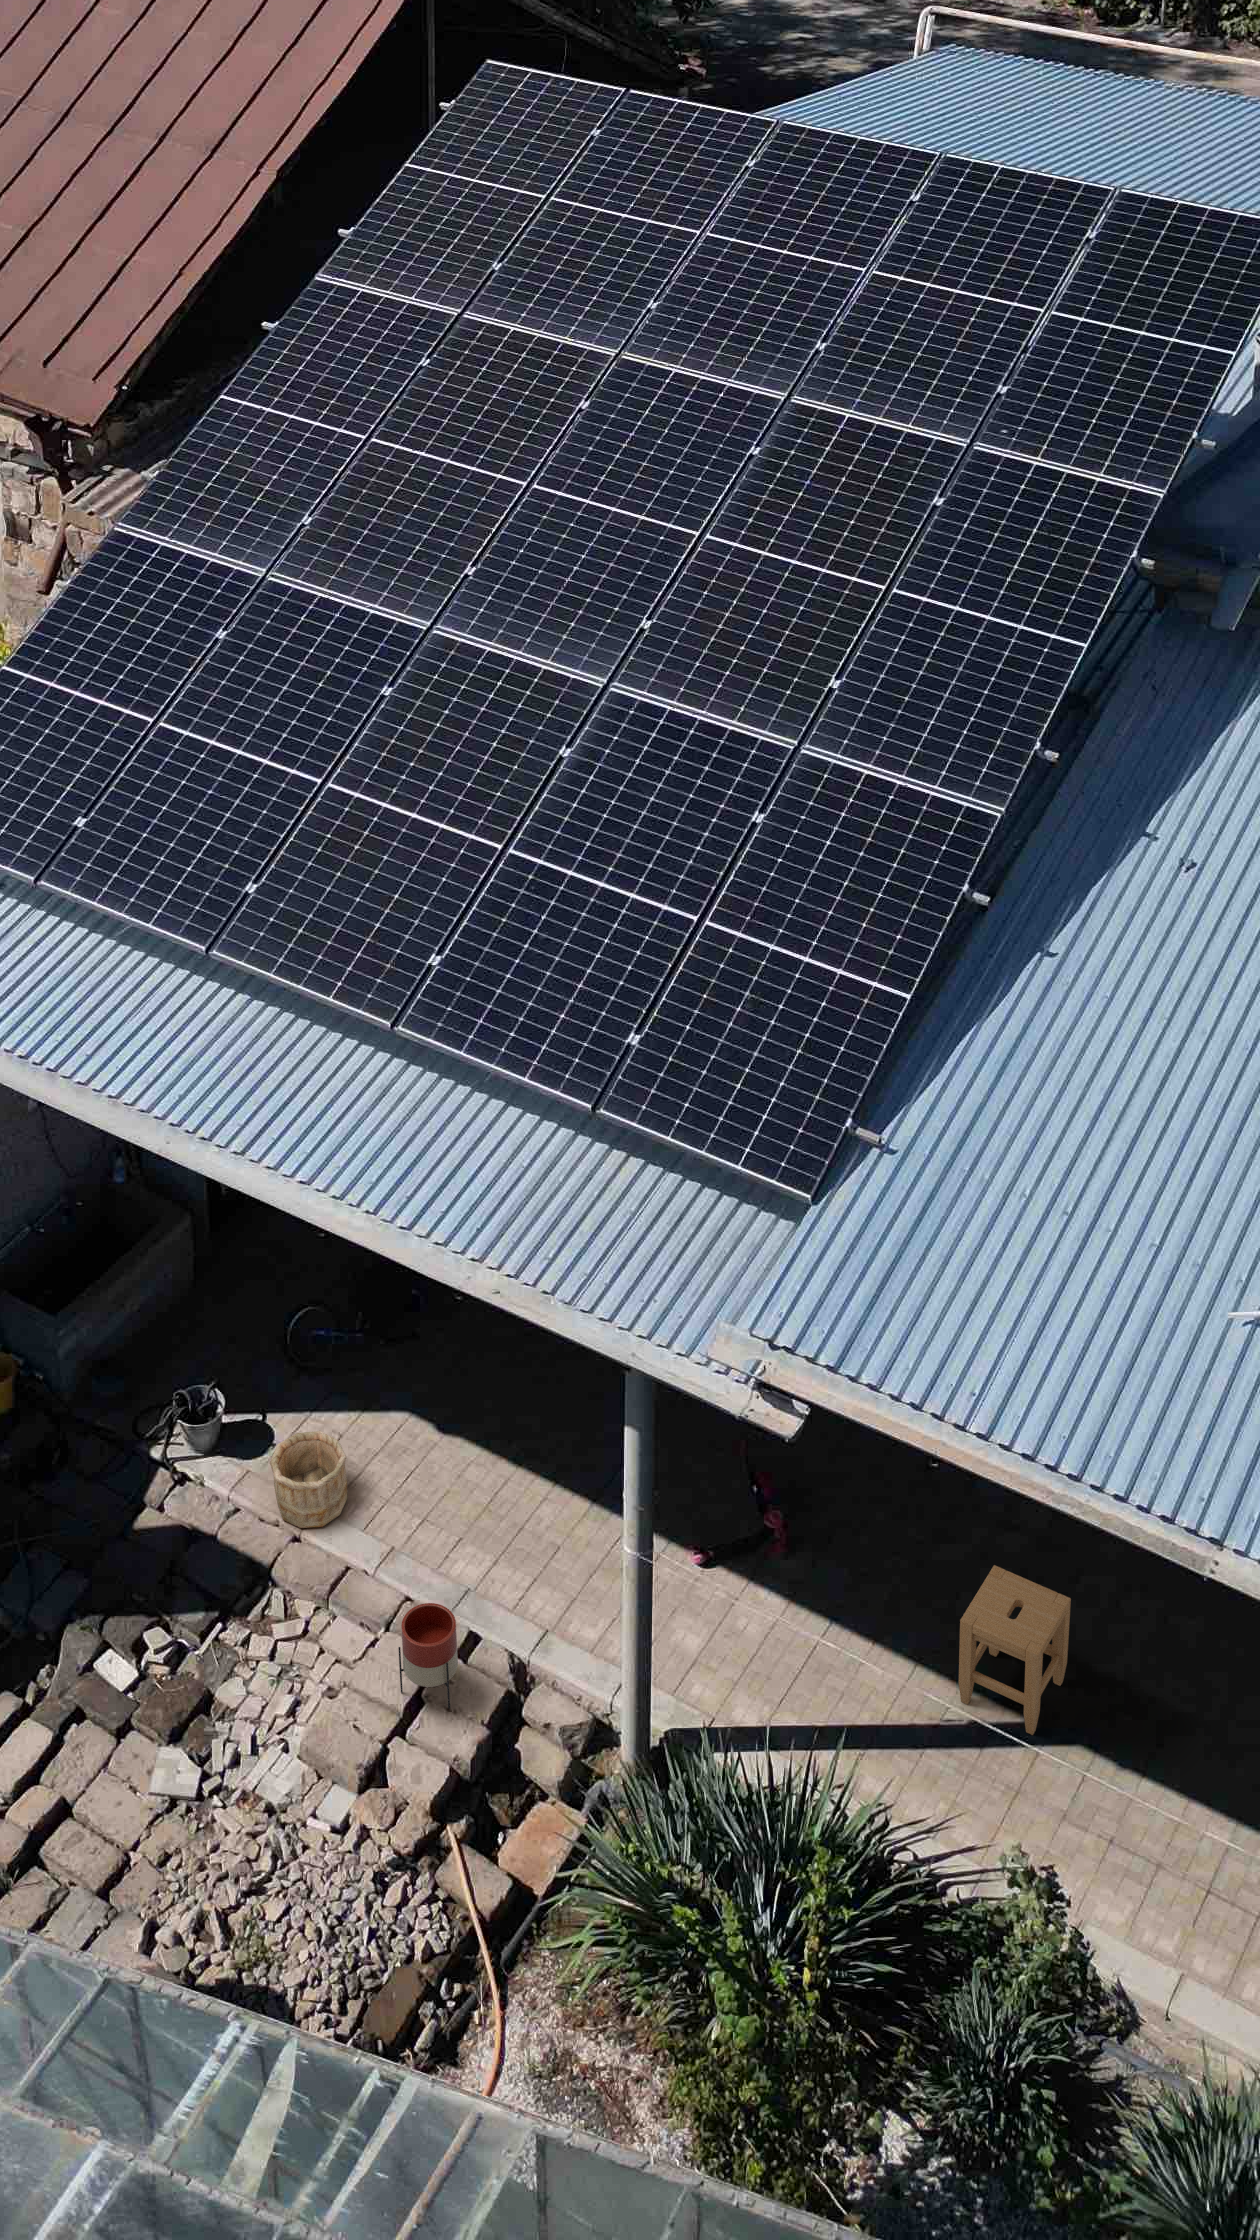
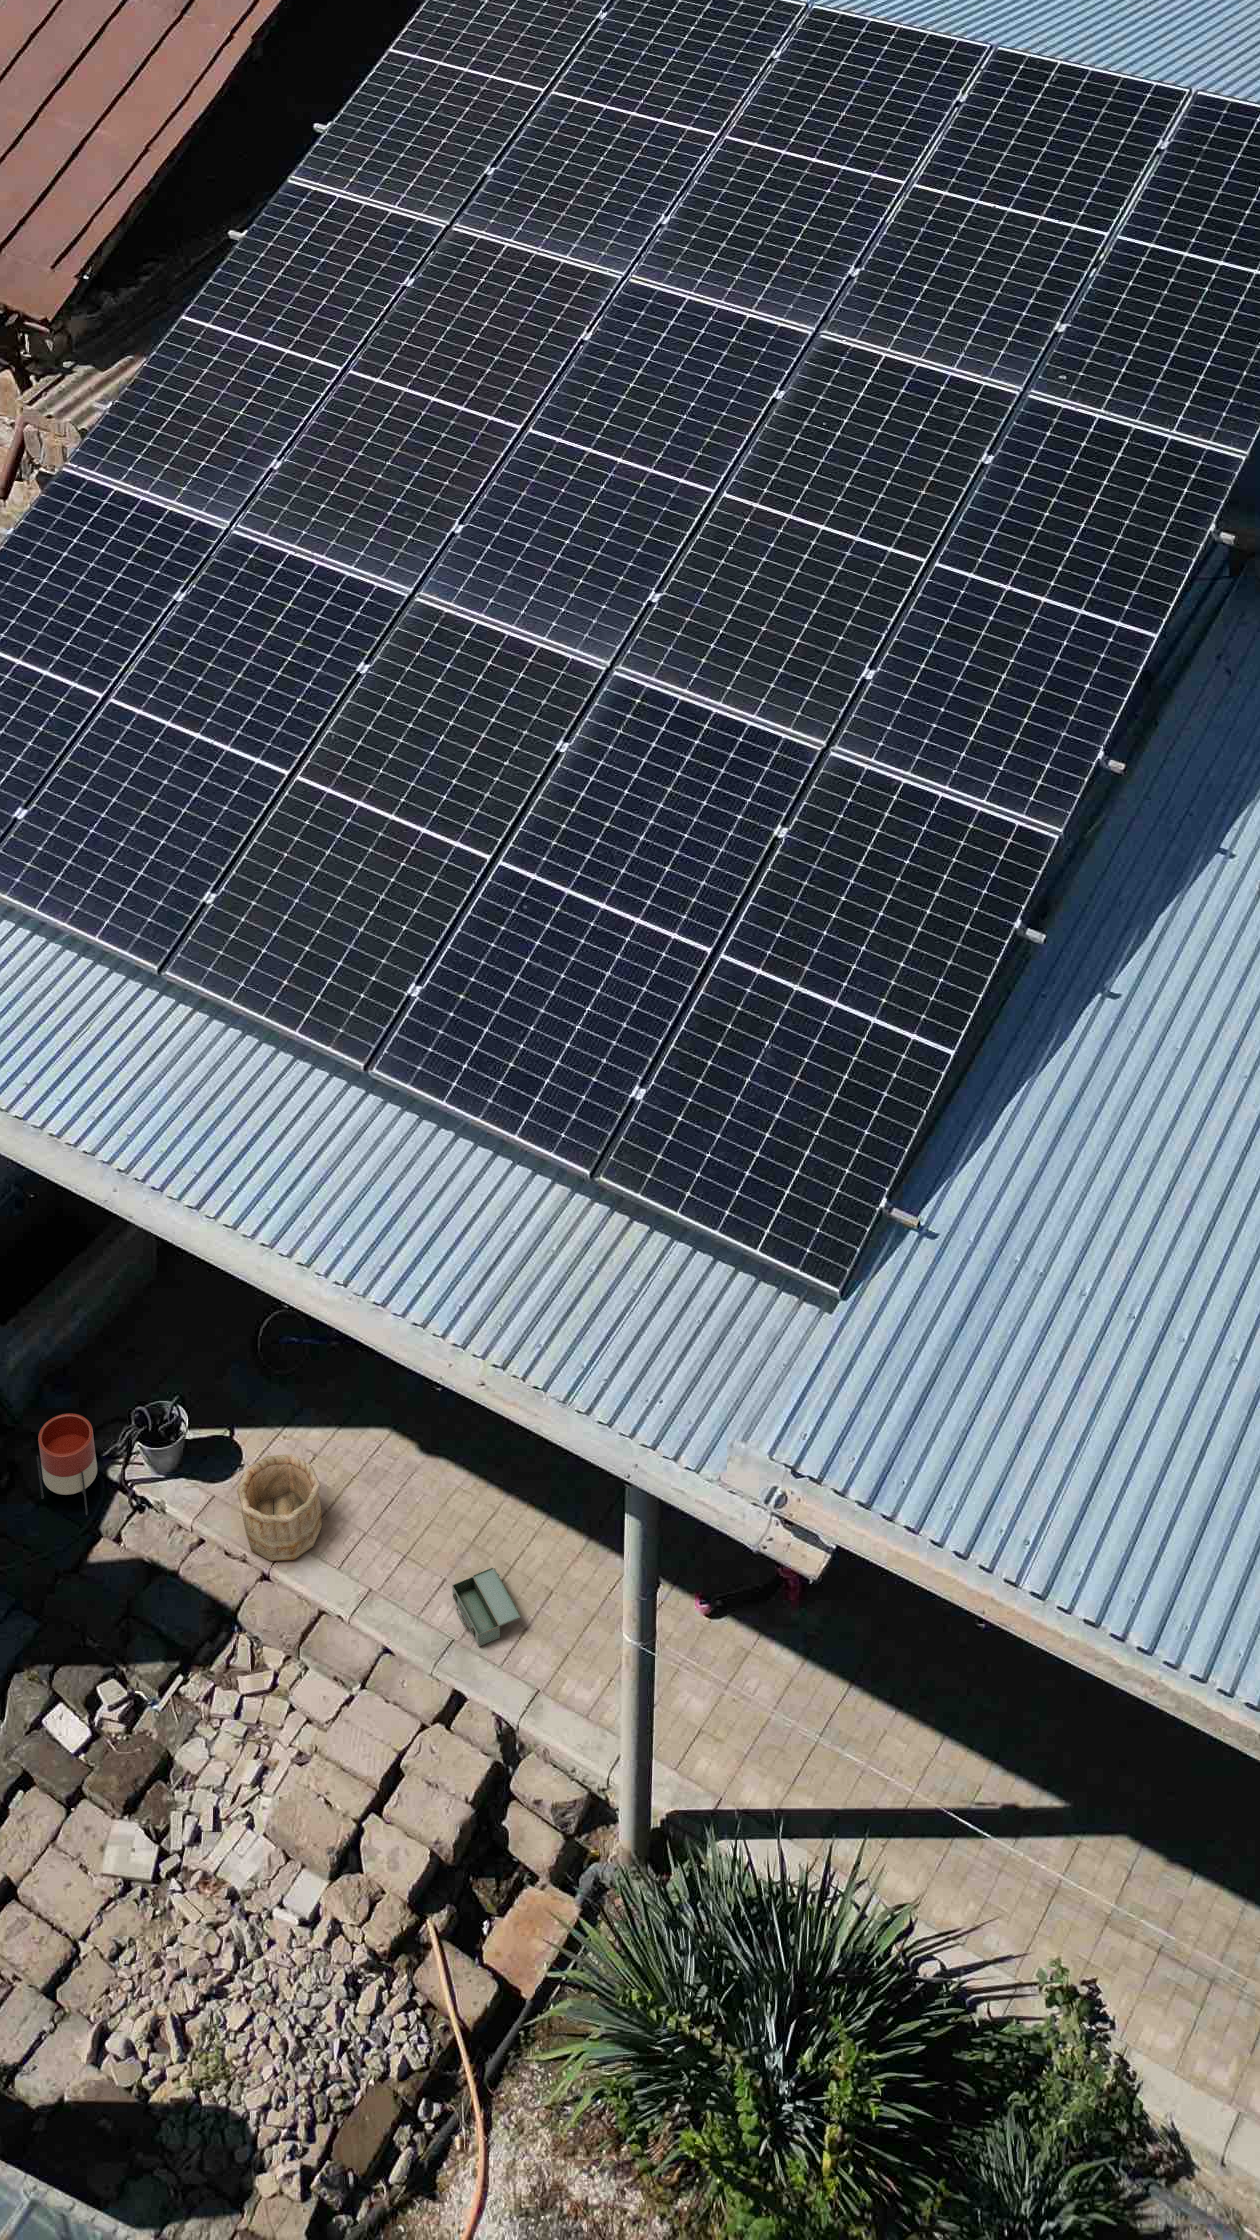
toolbox: none [468,1529,530,1597] -> present [452,1568,520,1646]
stool: present [959,1565,1071,1735] -> none [991,1632,1117,1821]
planter: present [398,1603,458,1709] -> present [37,1413,97,1515]

